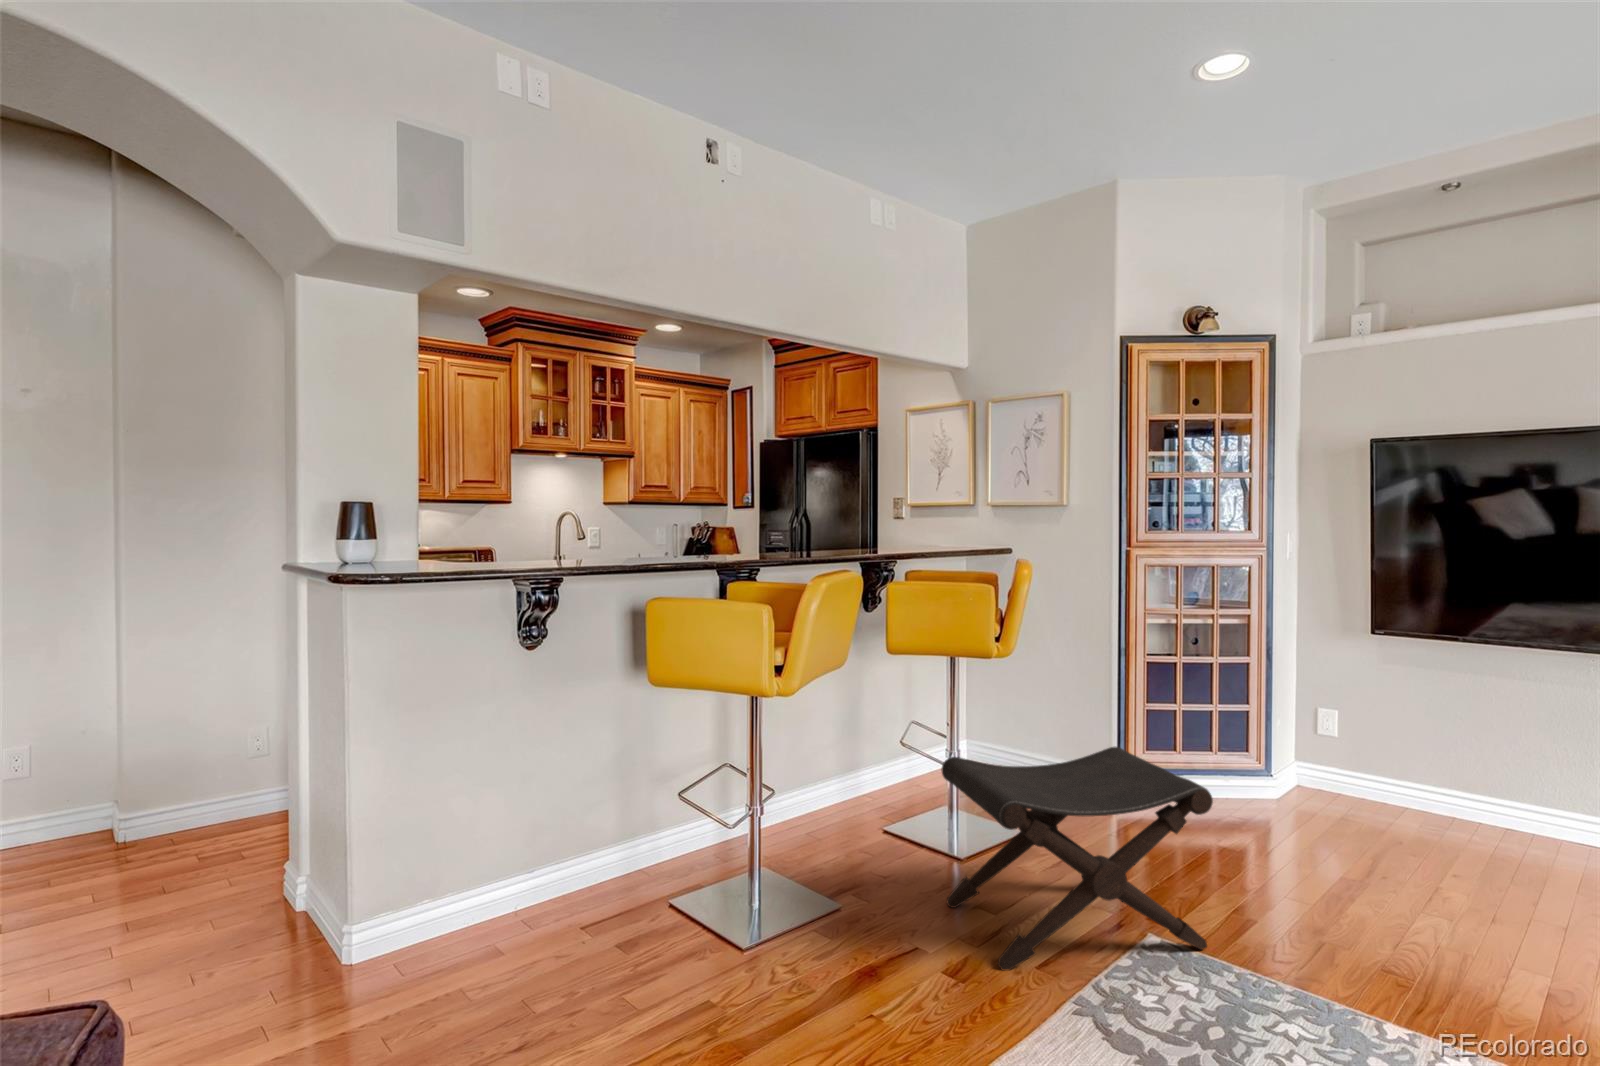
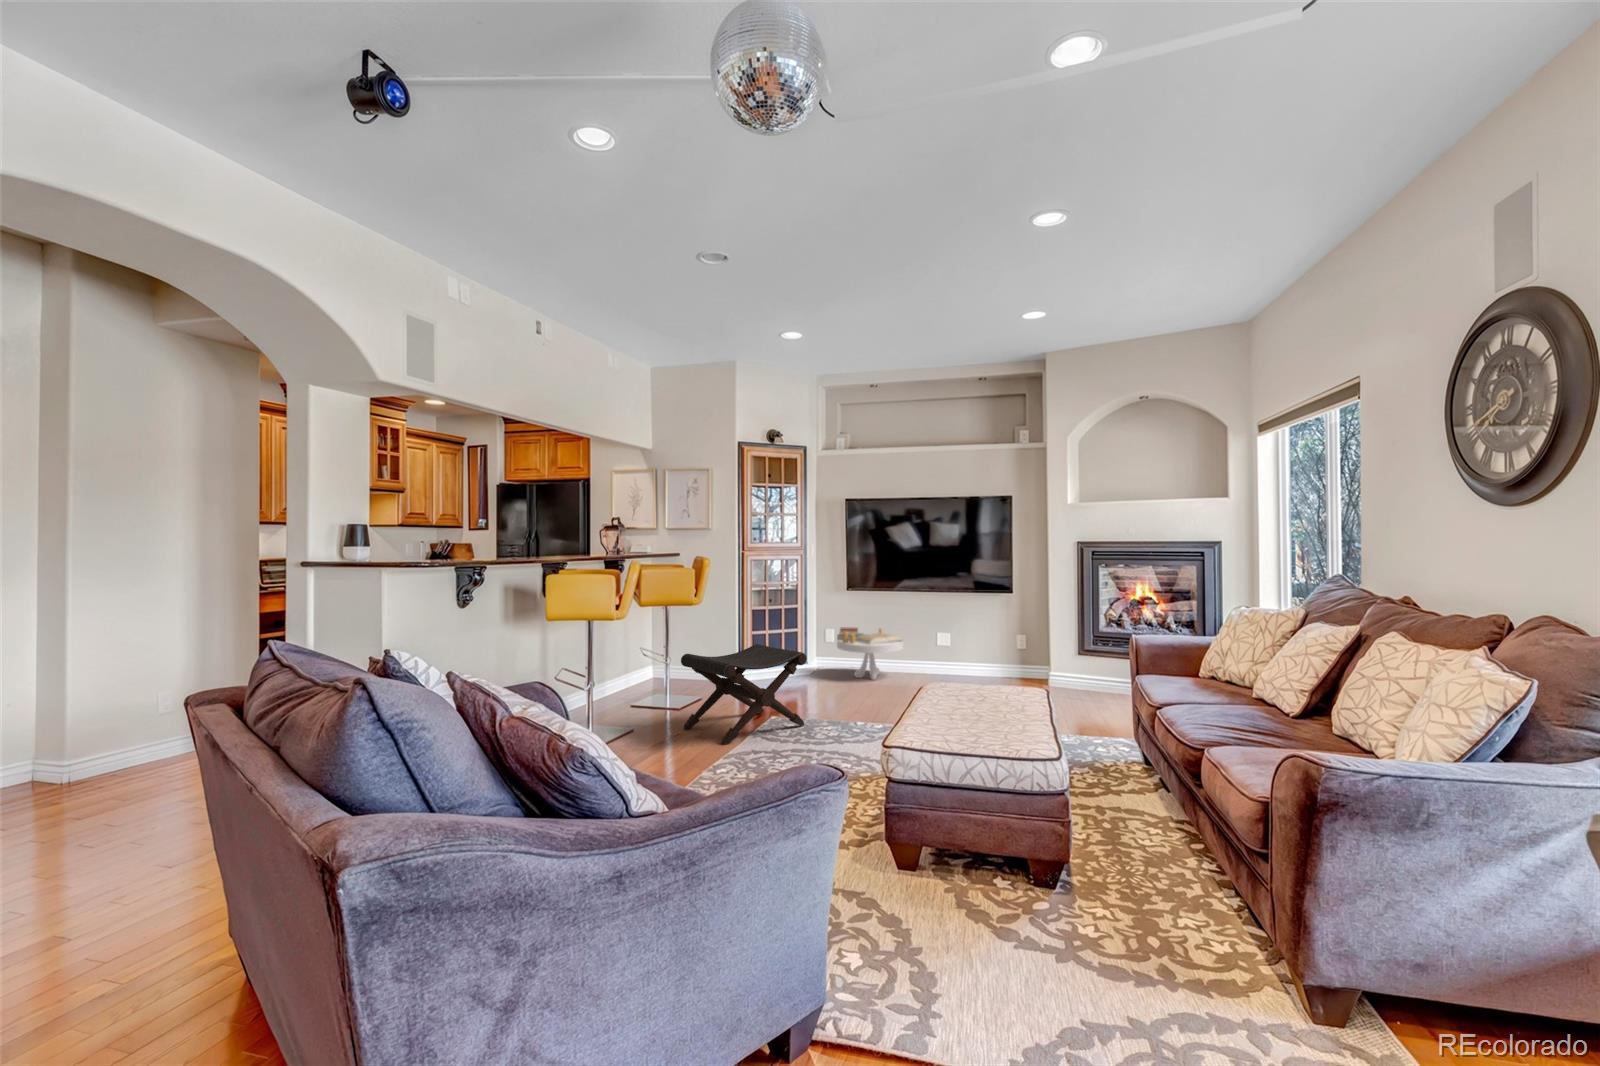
side table: none [1338,710,1512,836] -> present [837,627,903,680]

